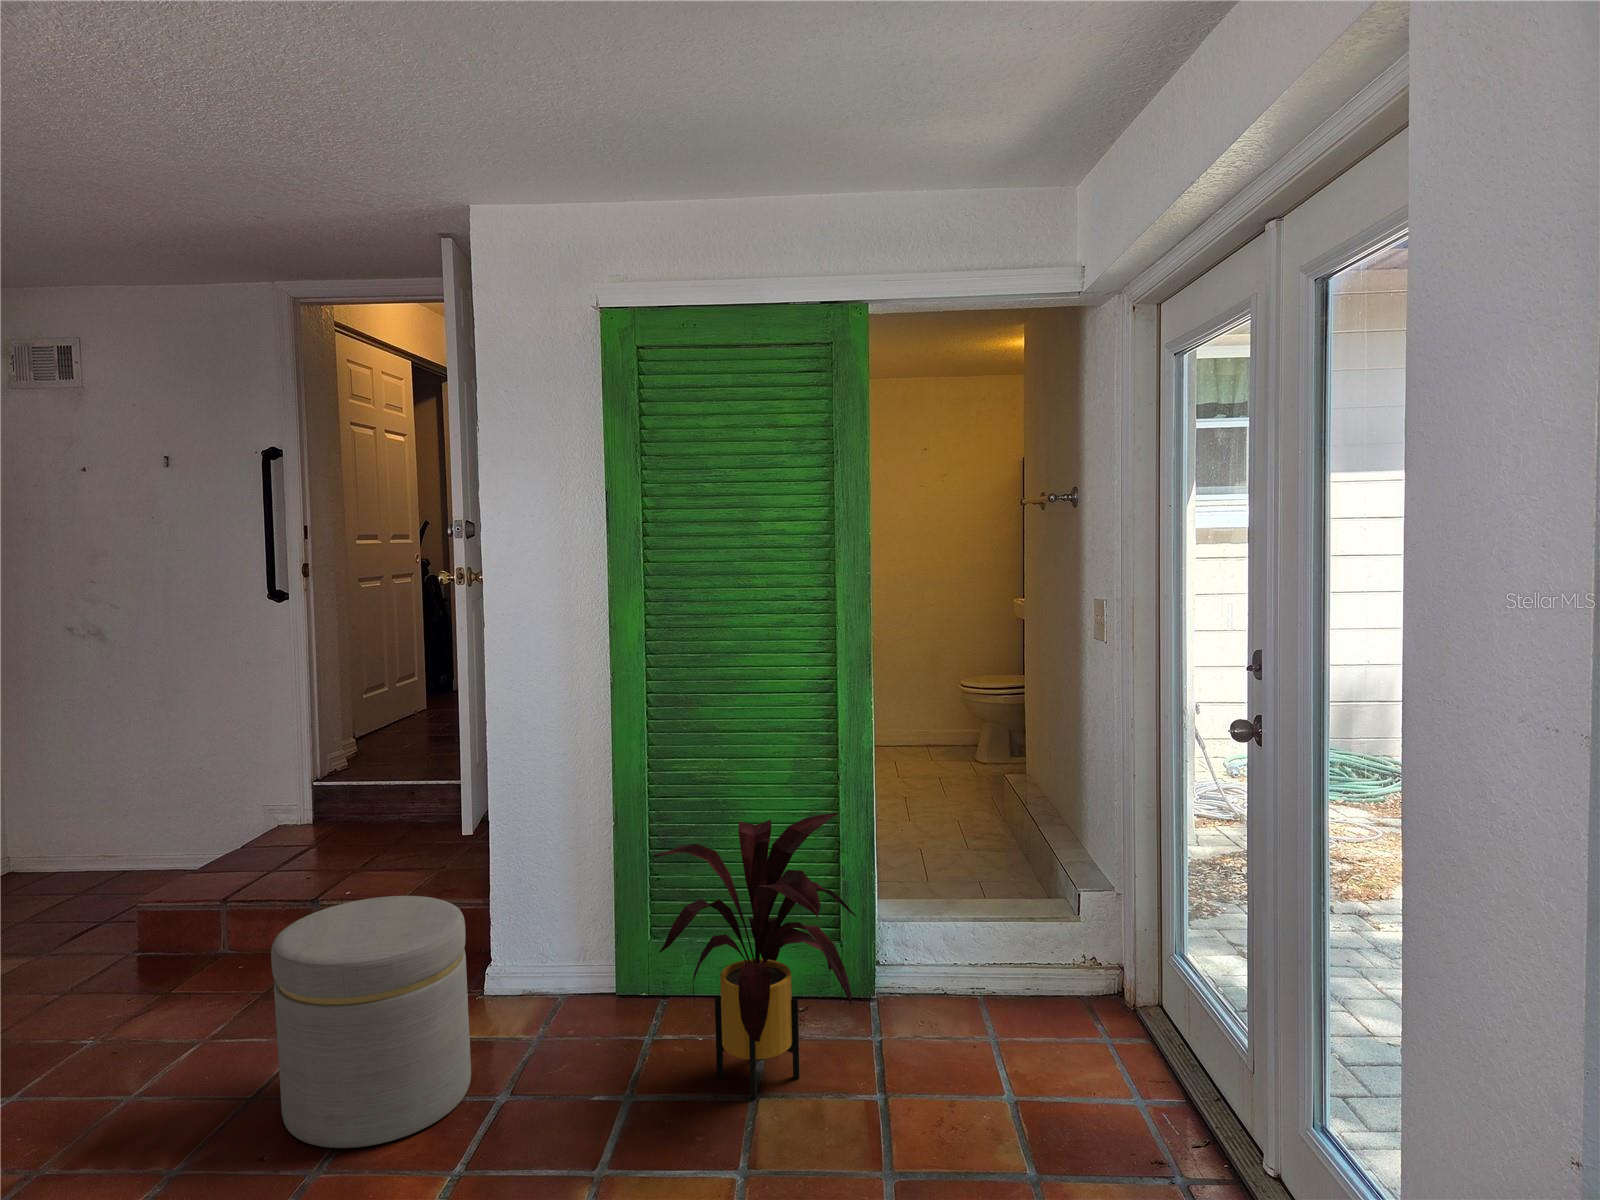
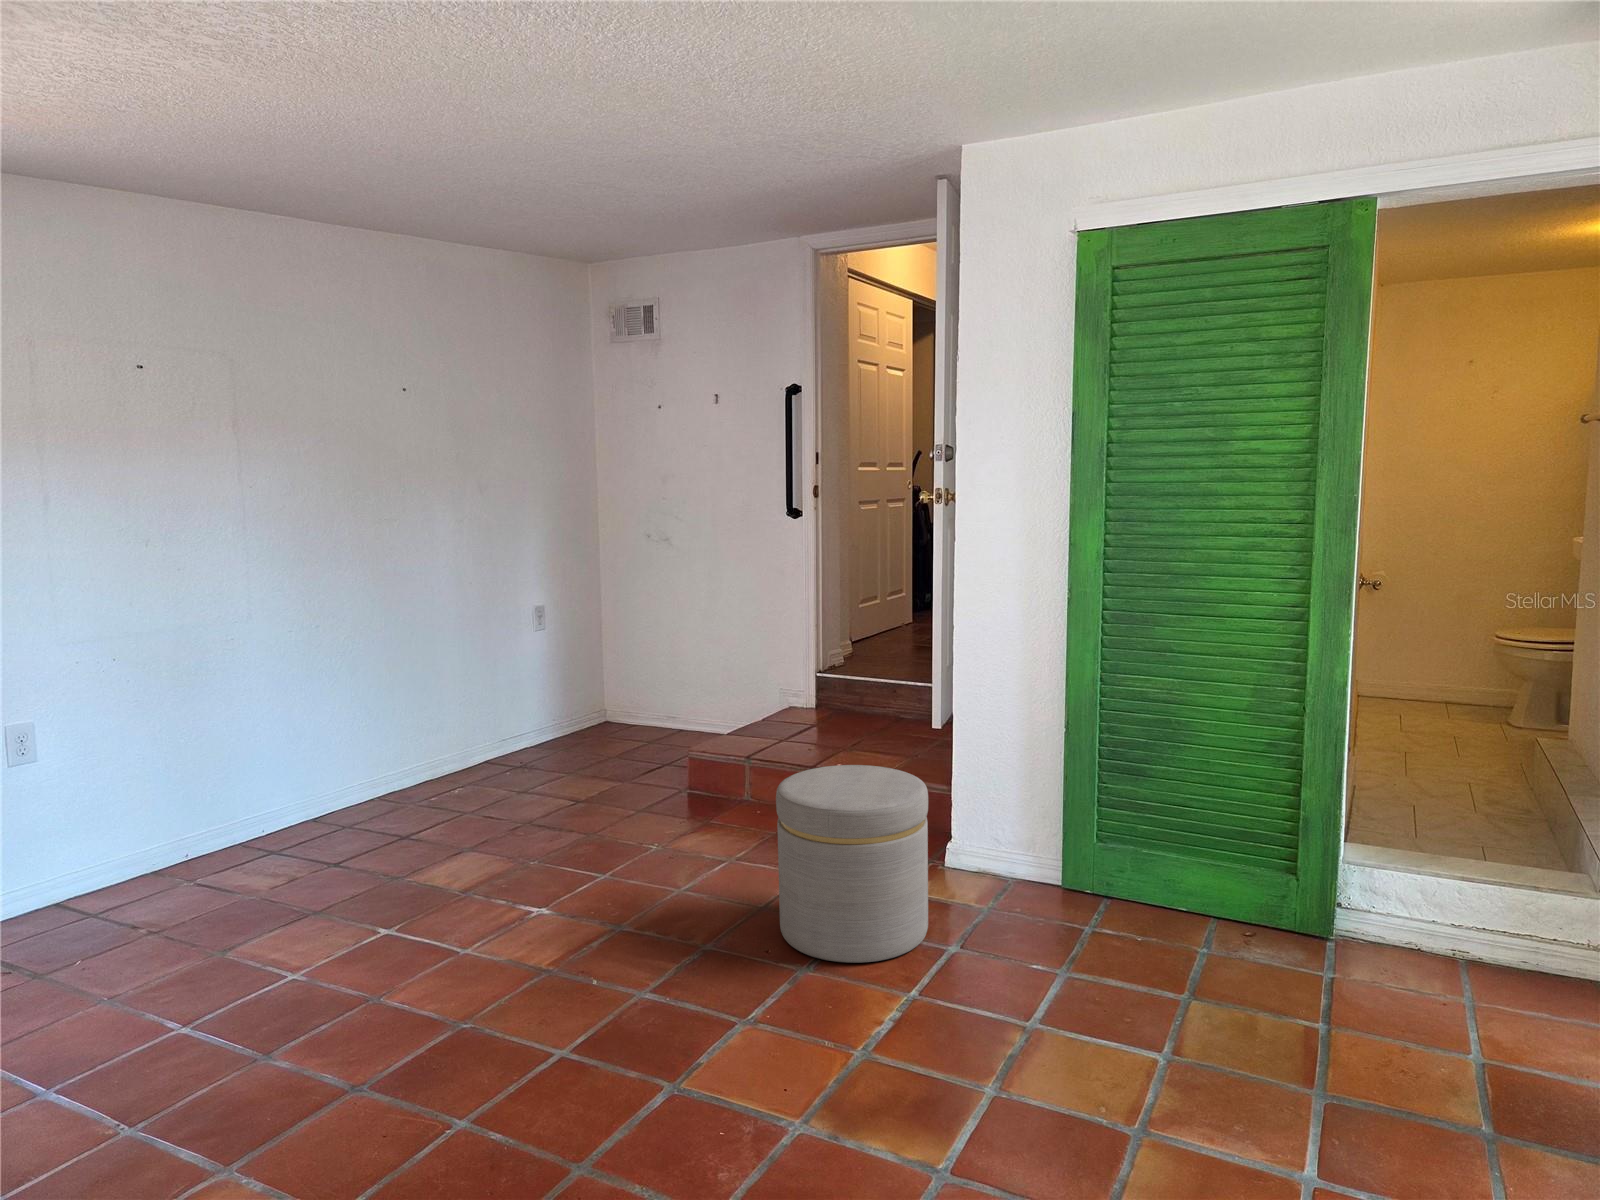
house plant: present [653,813,857,1099] -> none [1096,737,1313,1000]

